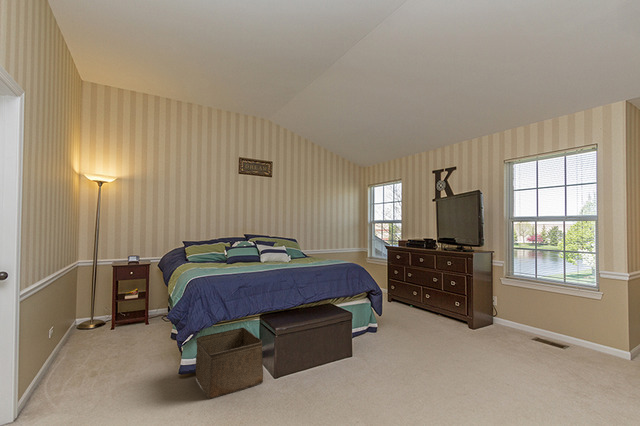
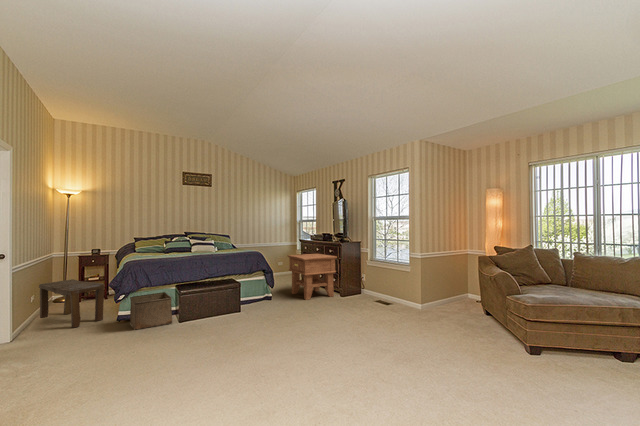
side table: none [387,266,464,334] -> present [288,254,337,300]
bench: none [57,302,155,389] -> present [39,279,105,328]

